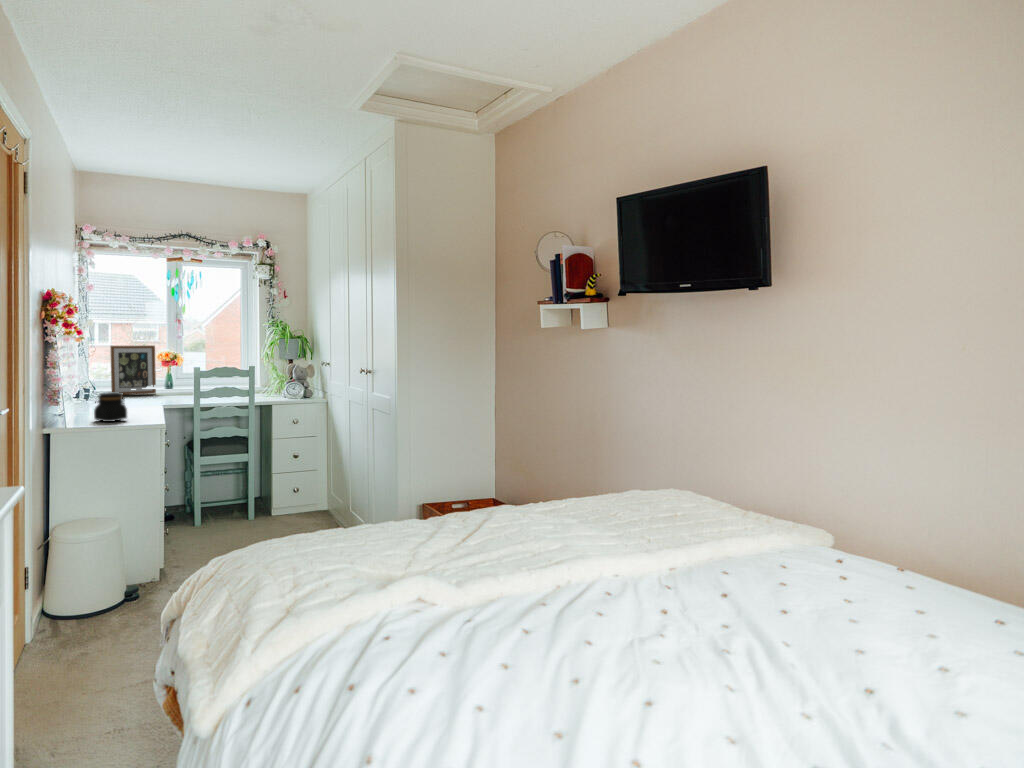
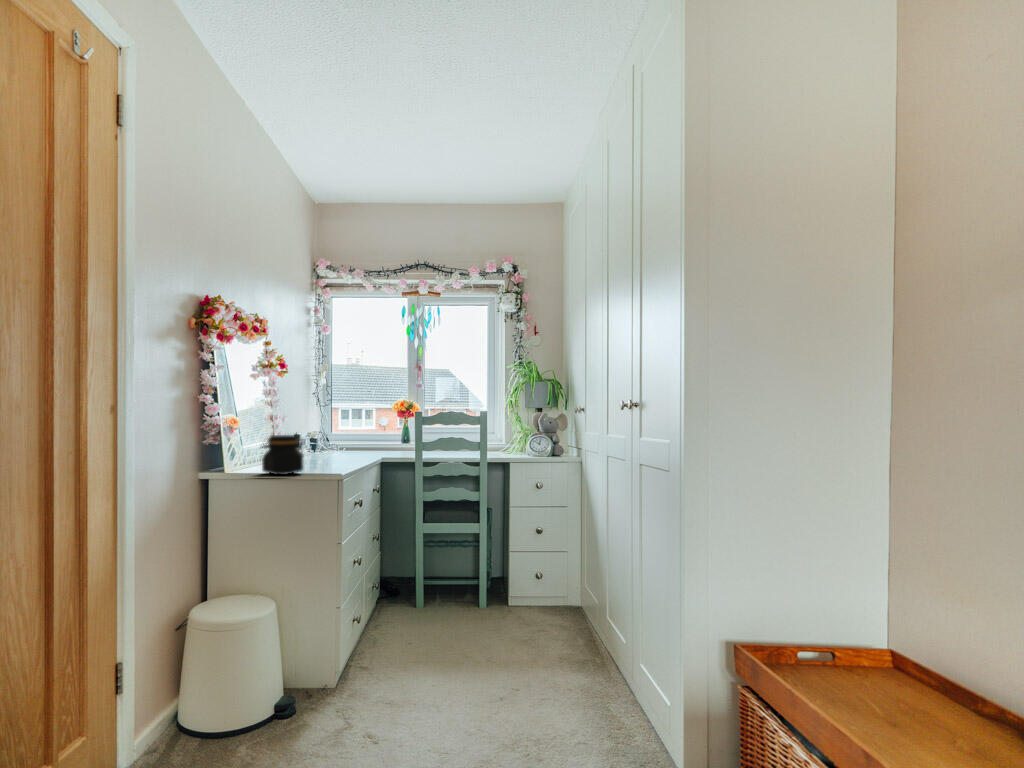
picture frame: present [110,345,156,395] -> none [345,392,392,449]

